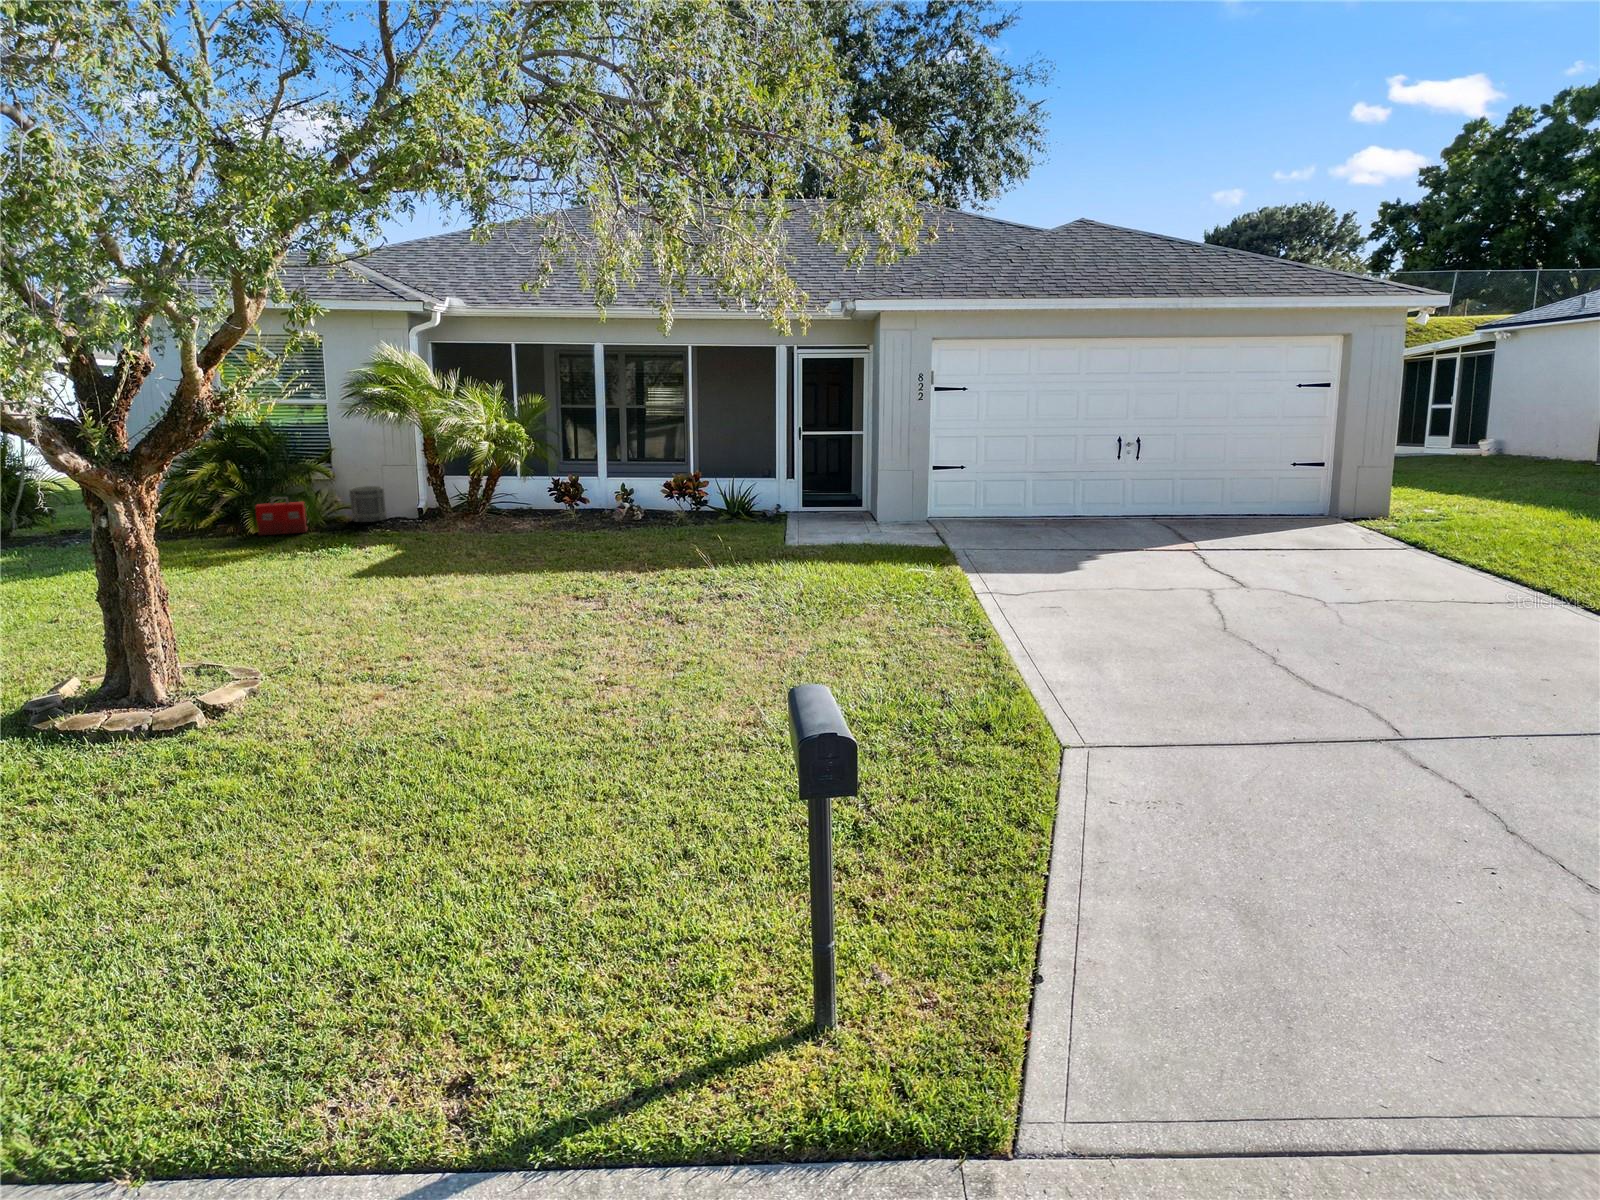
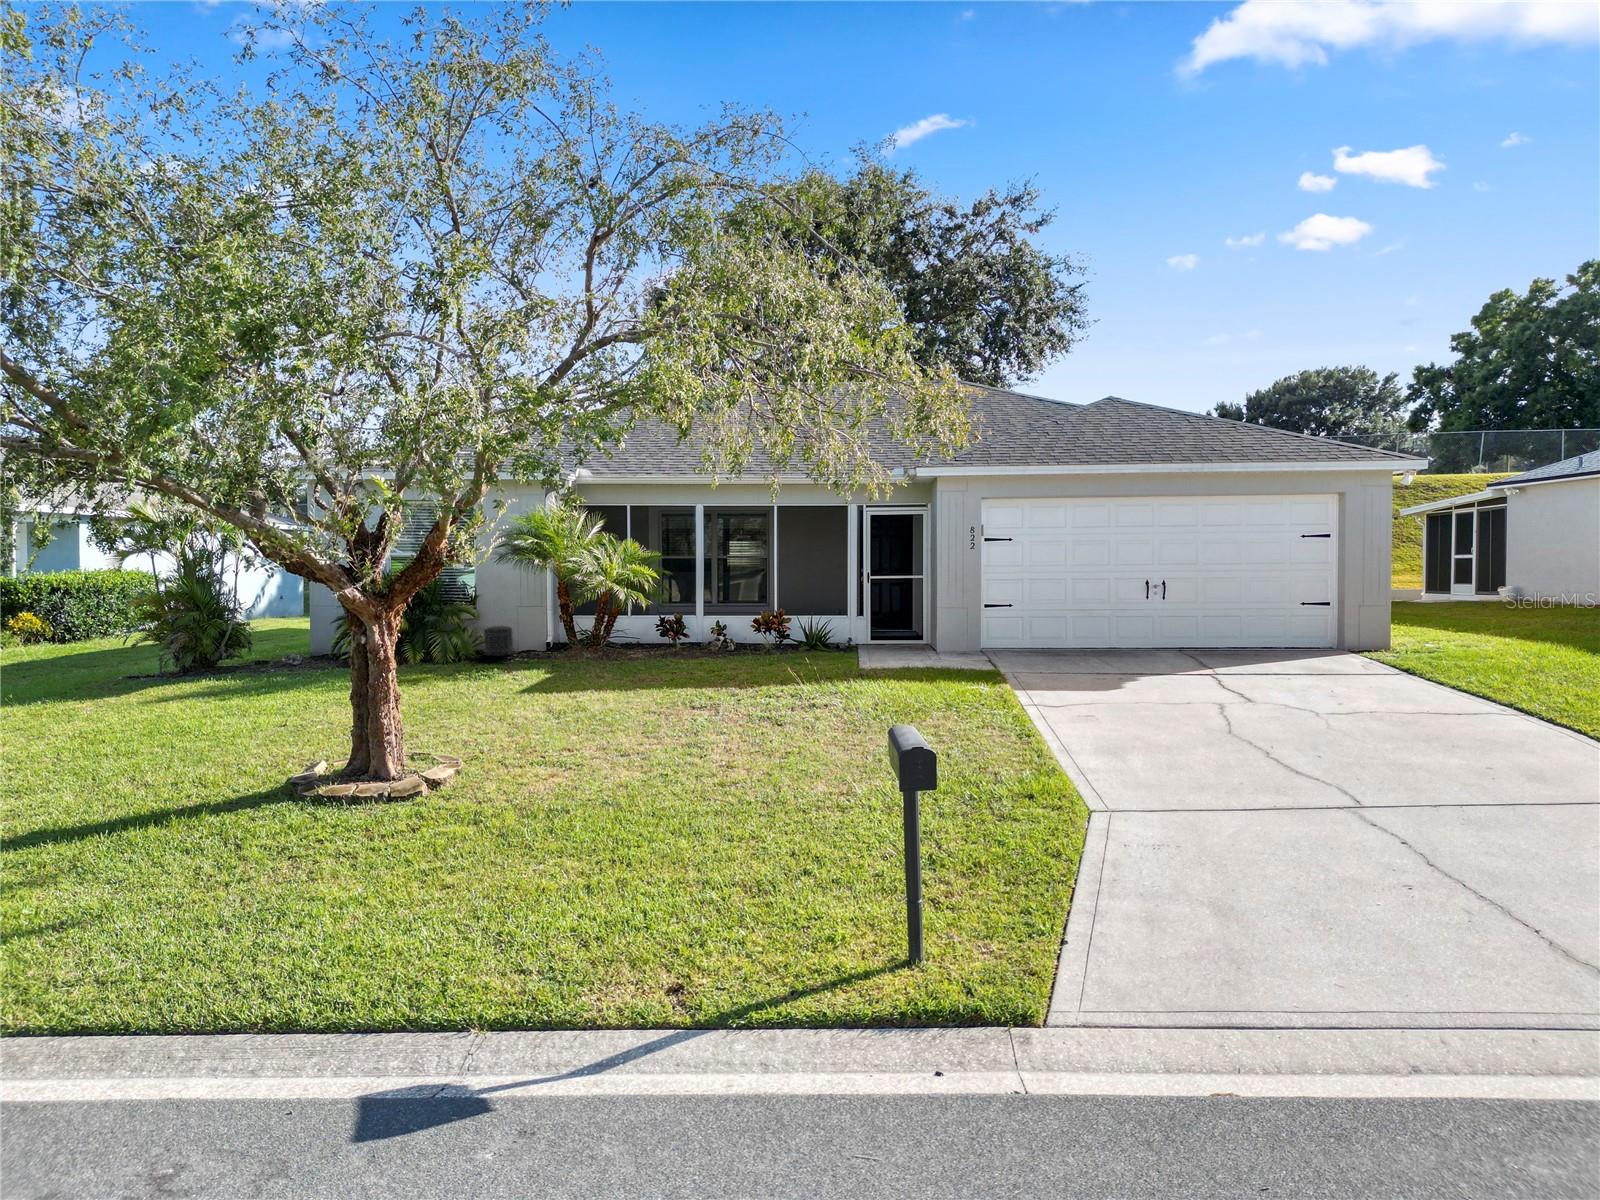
toolbox: present [255,497,308,535] -> none [410,634,450,666]

